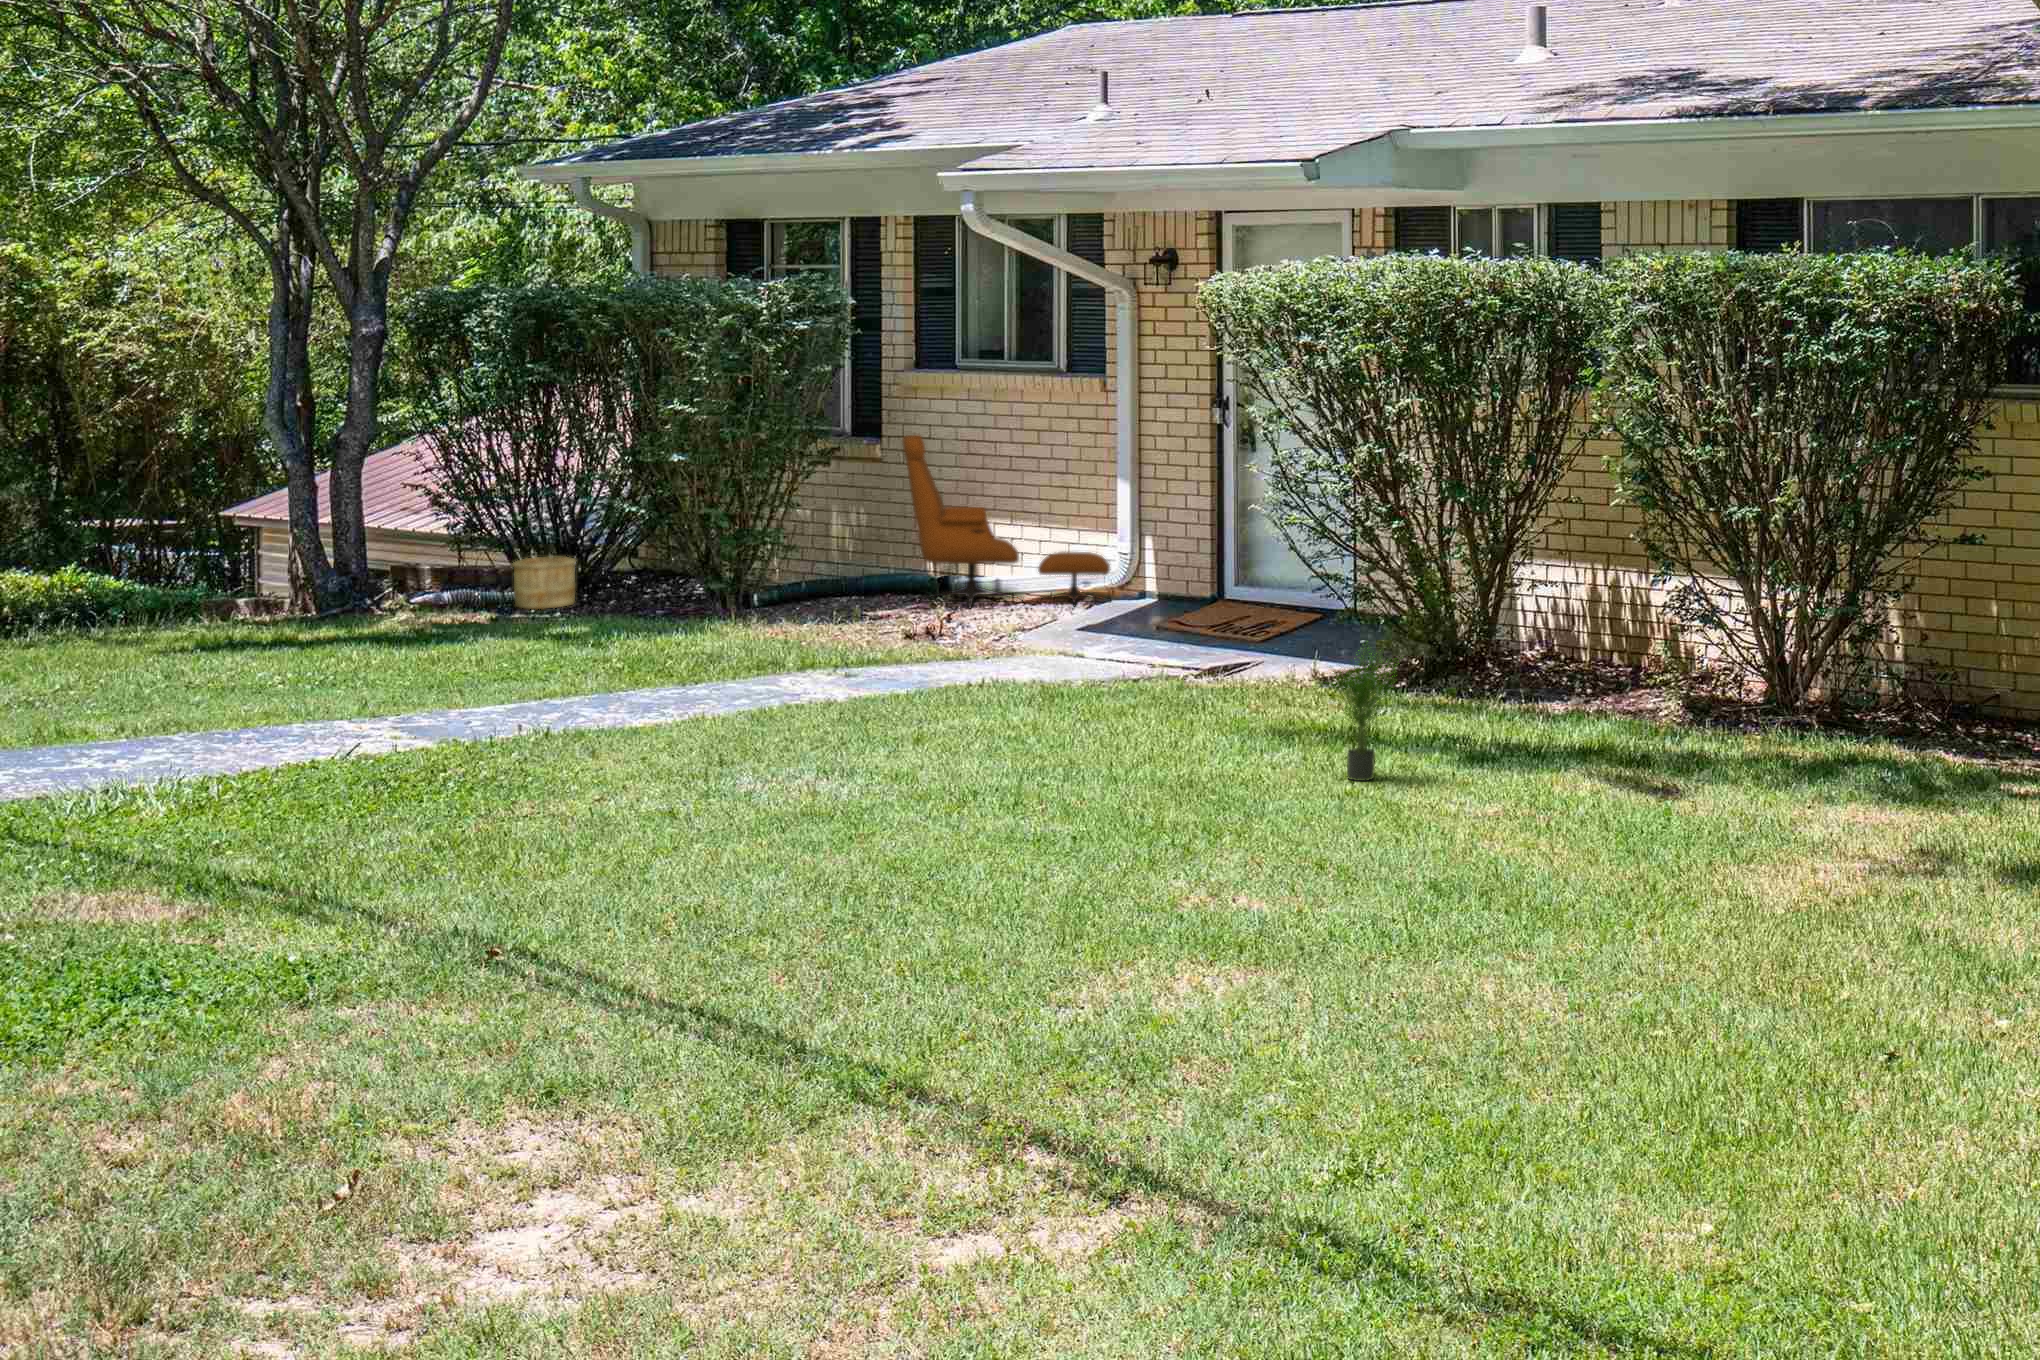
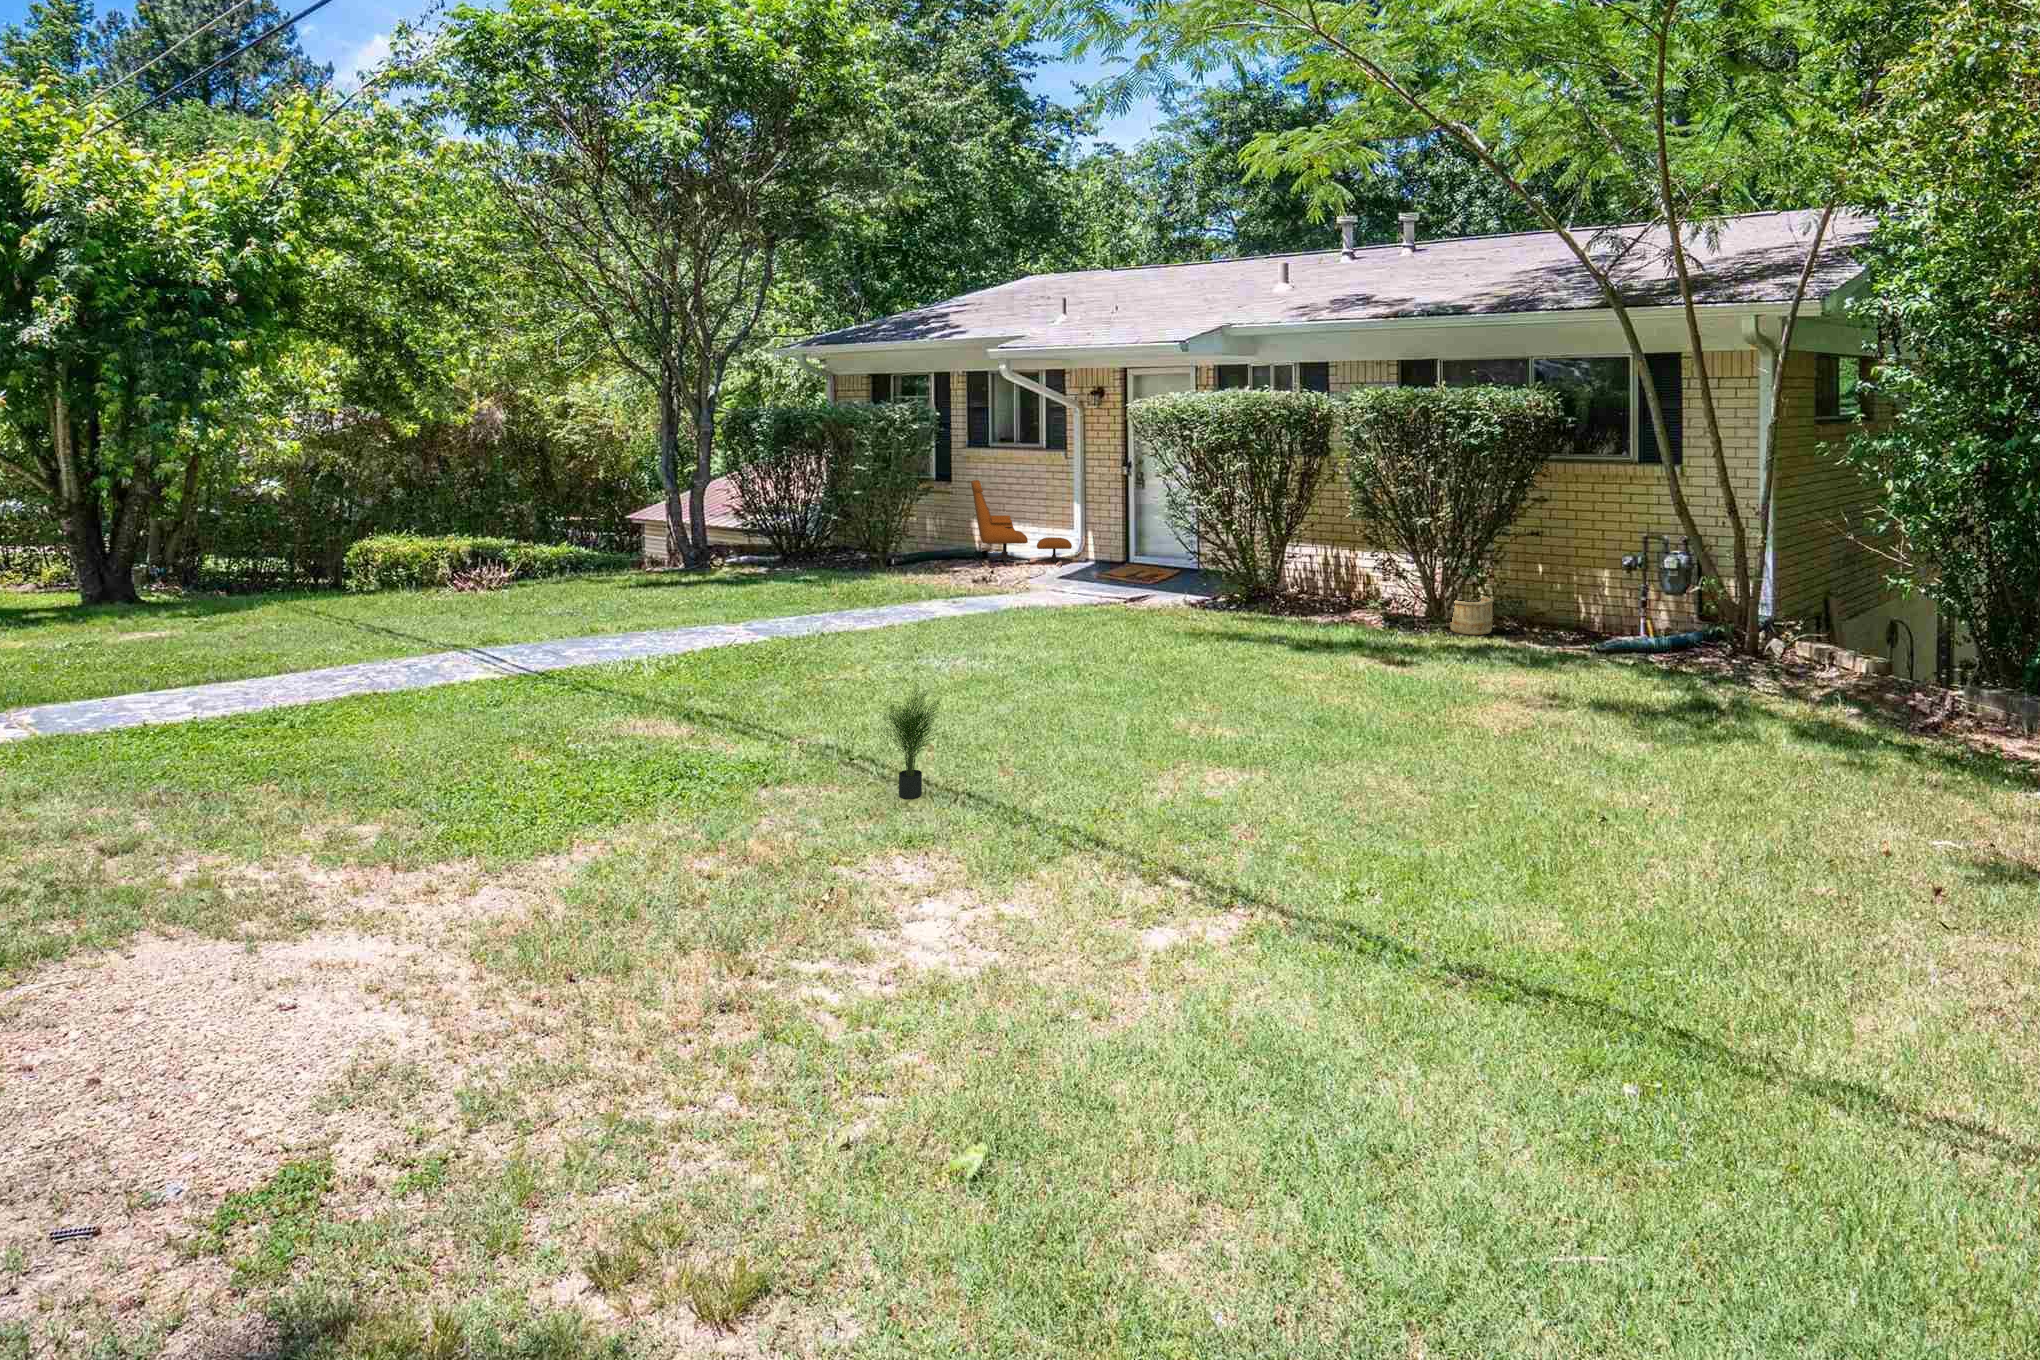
wooden bucket: present [512,556,576,609] -> present [1450,596,1494,635]
potted plant: present [1329,648,1403,781] -> present [885,686,939,799]

